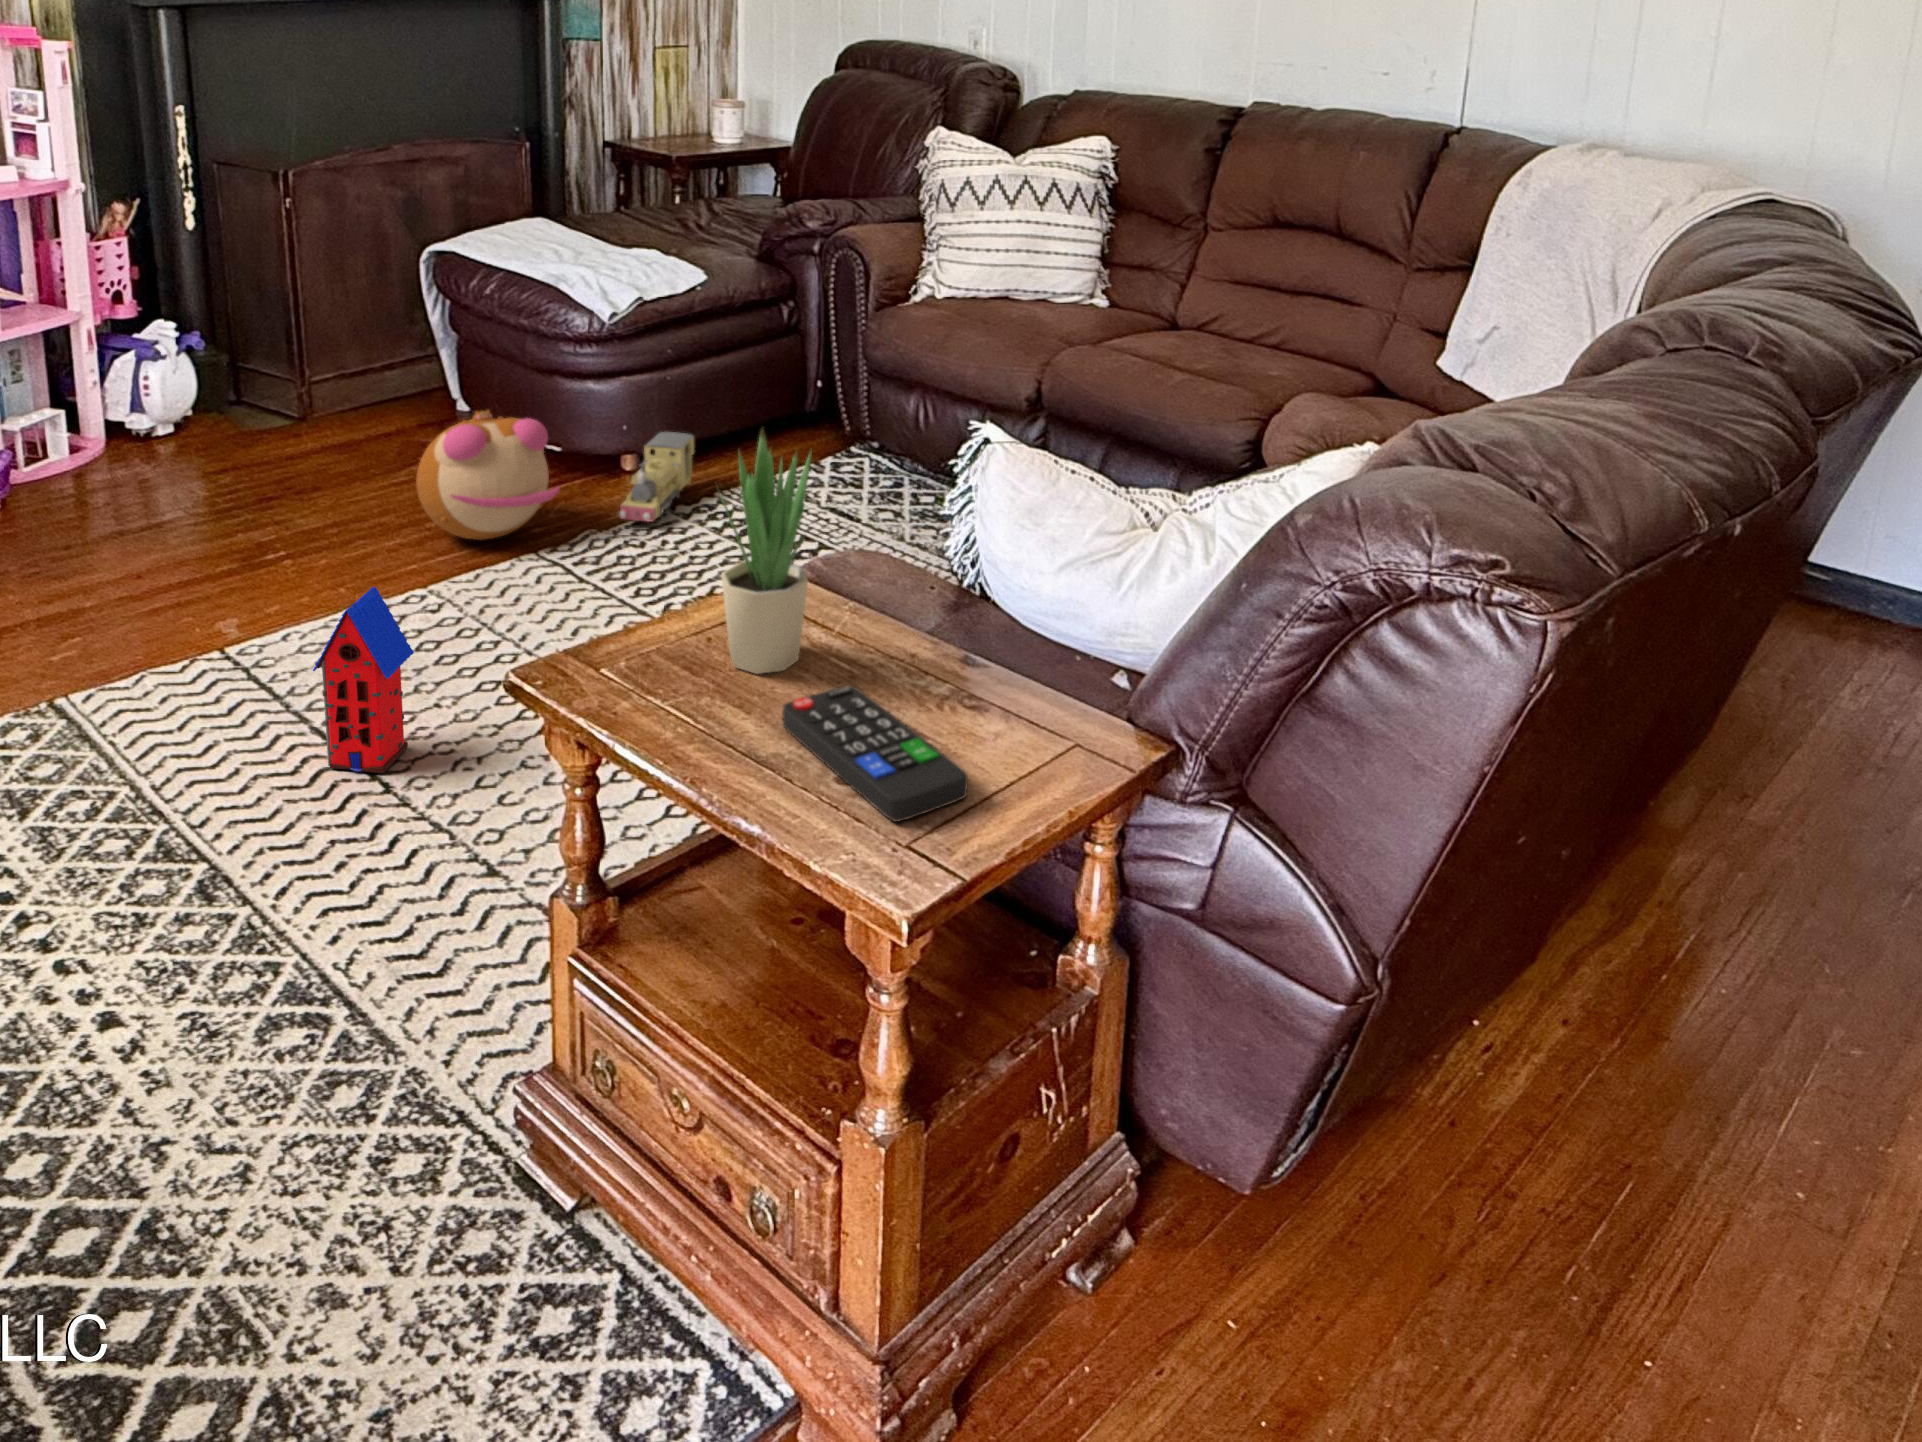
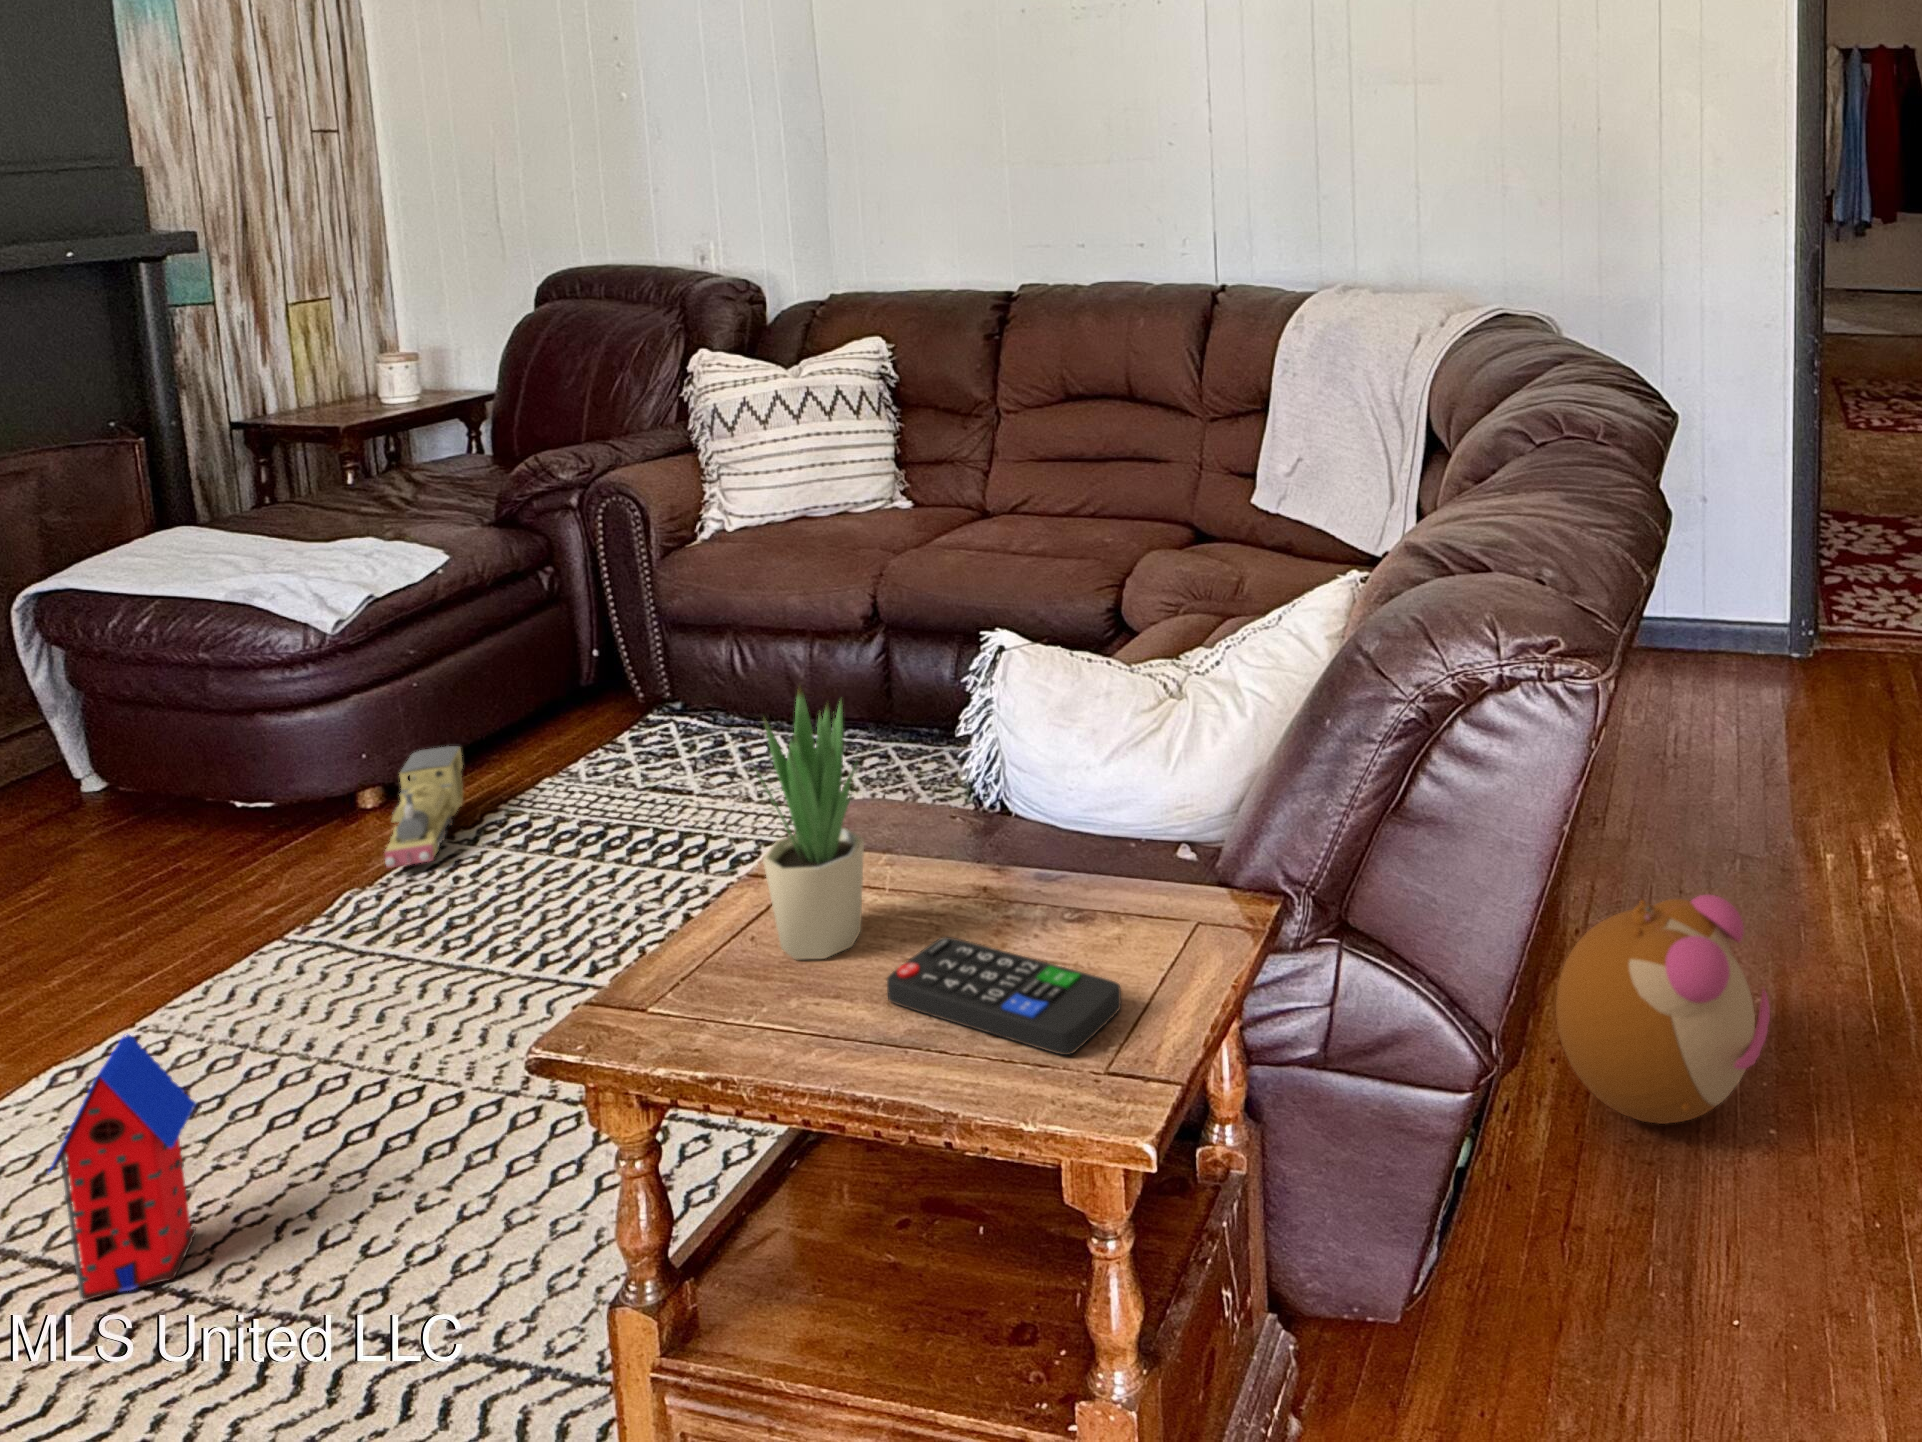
plush toy: present [416,410,560,540] -> present [1556,895,1770,1124]

